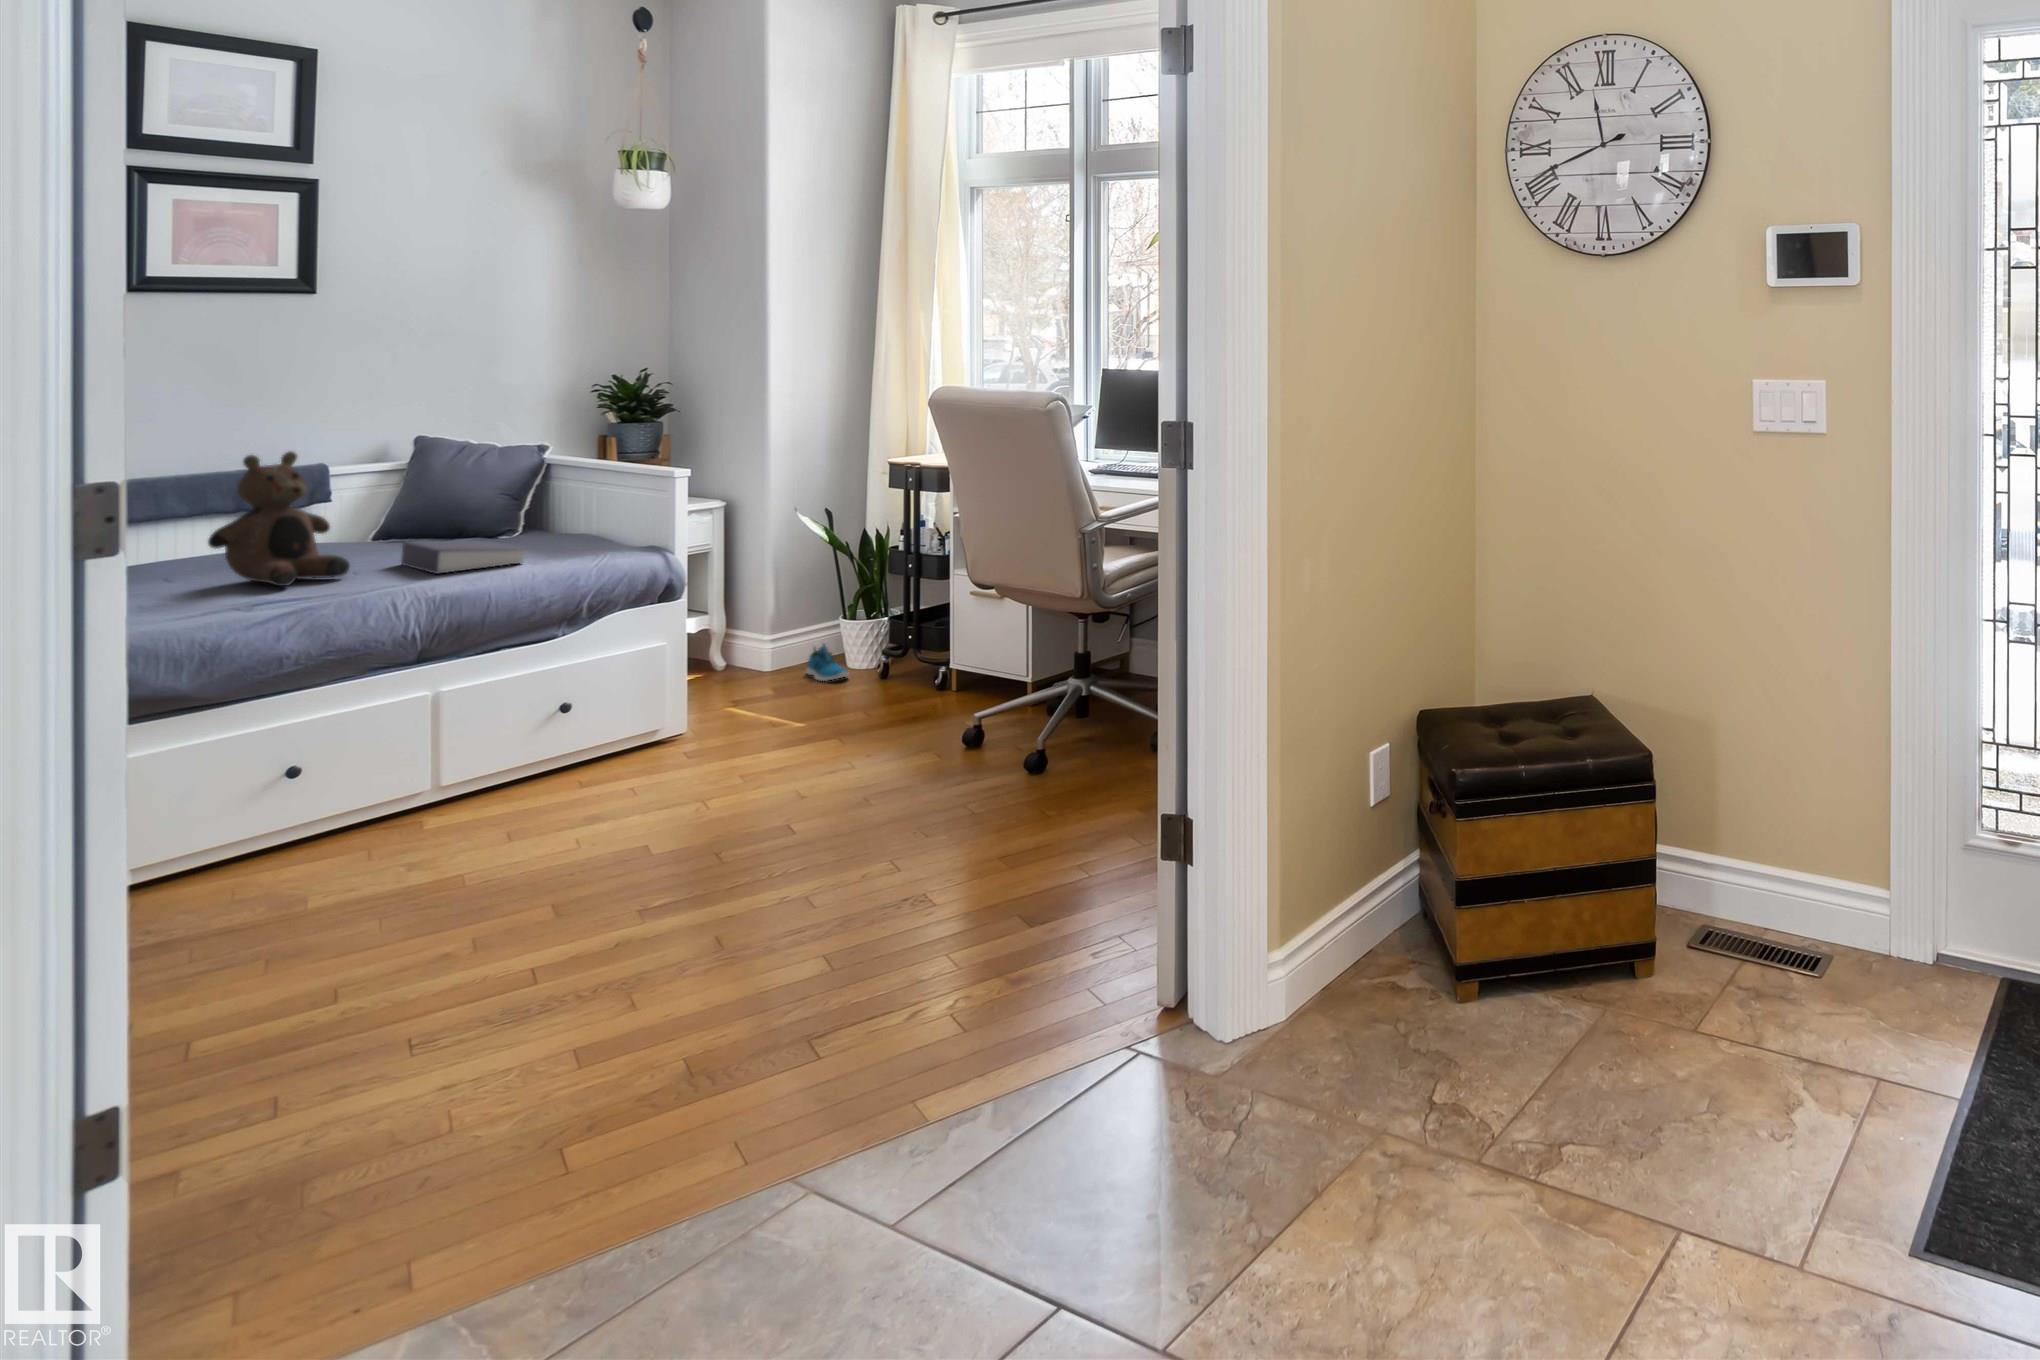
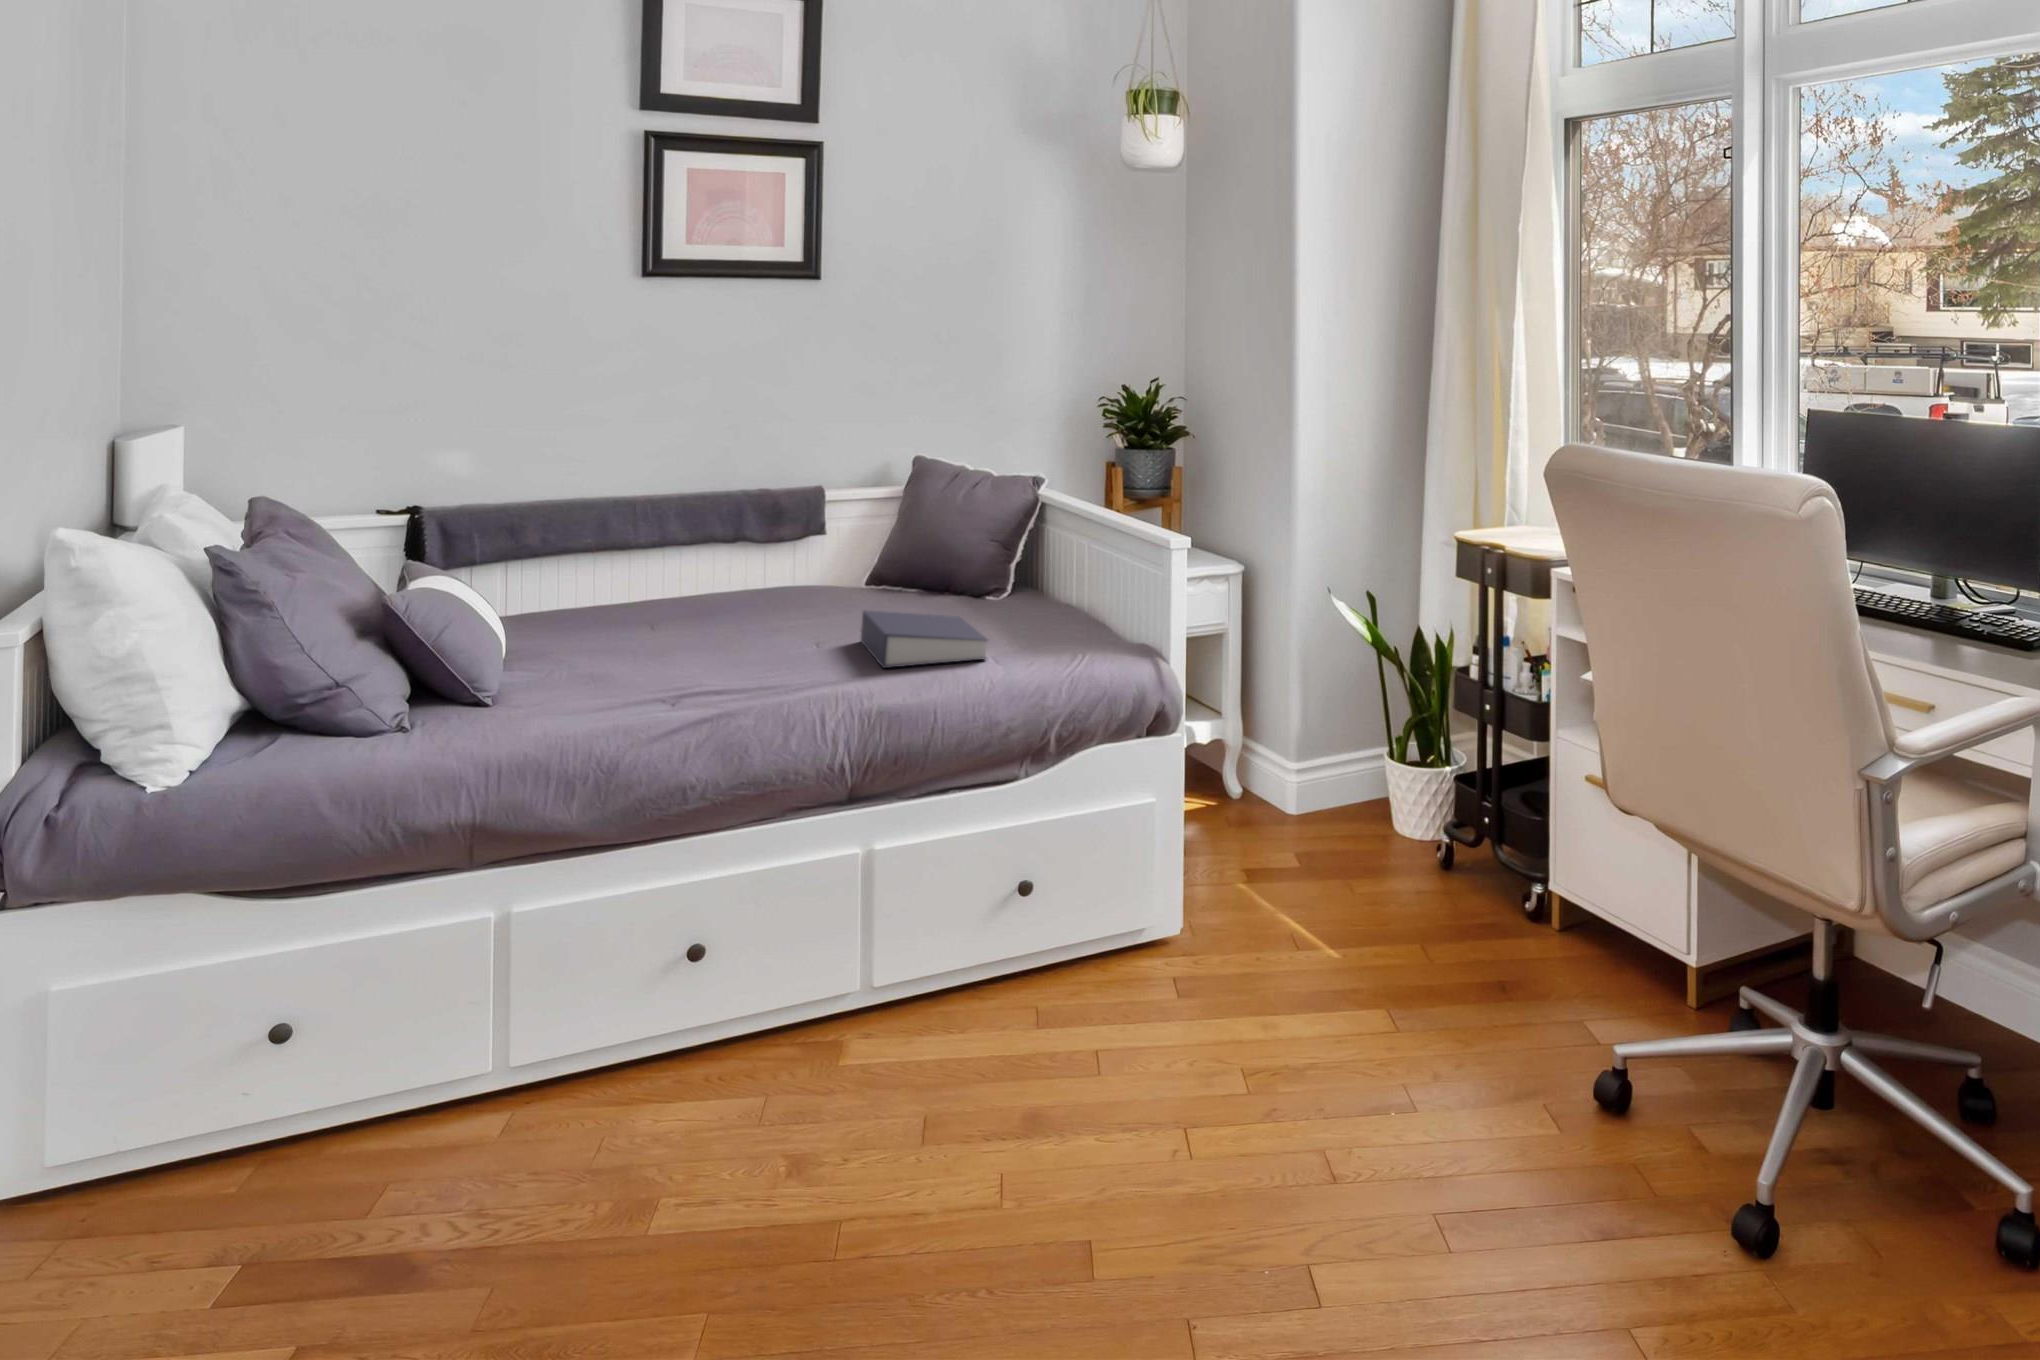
teddy bear: present [208,451,350,586] -> none [652,484,797,669]
shoe: present [806,644,848,681] -> none [1339,790,1397,852]

